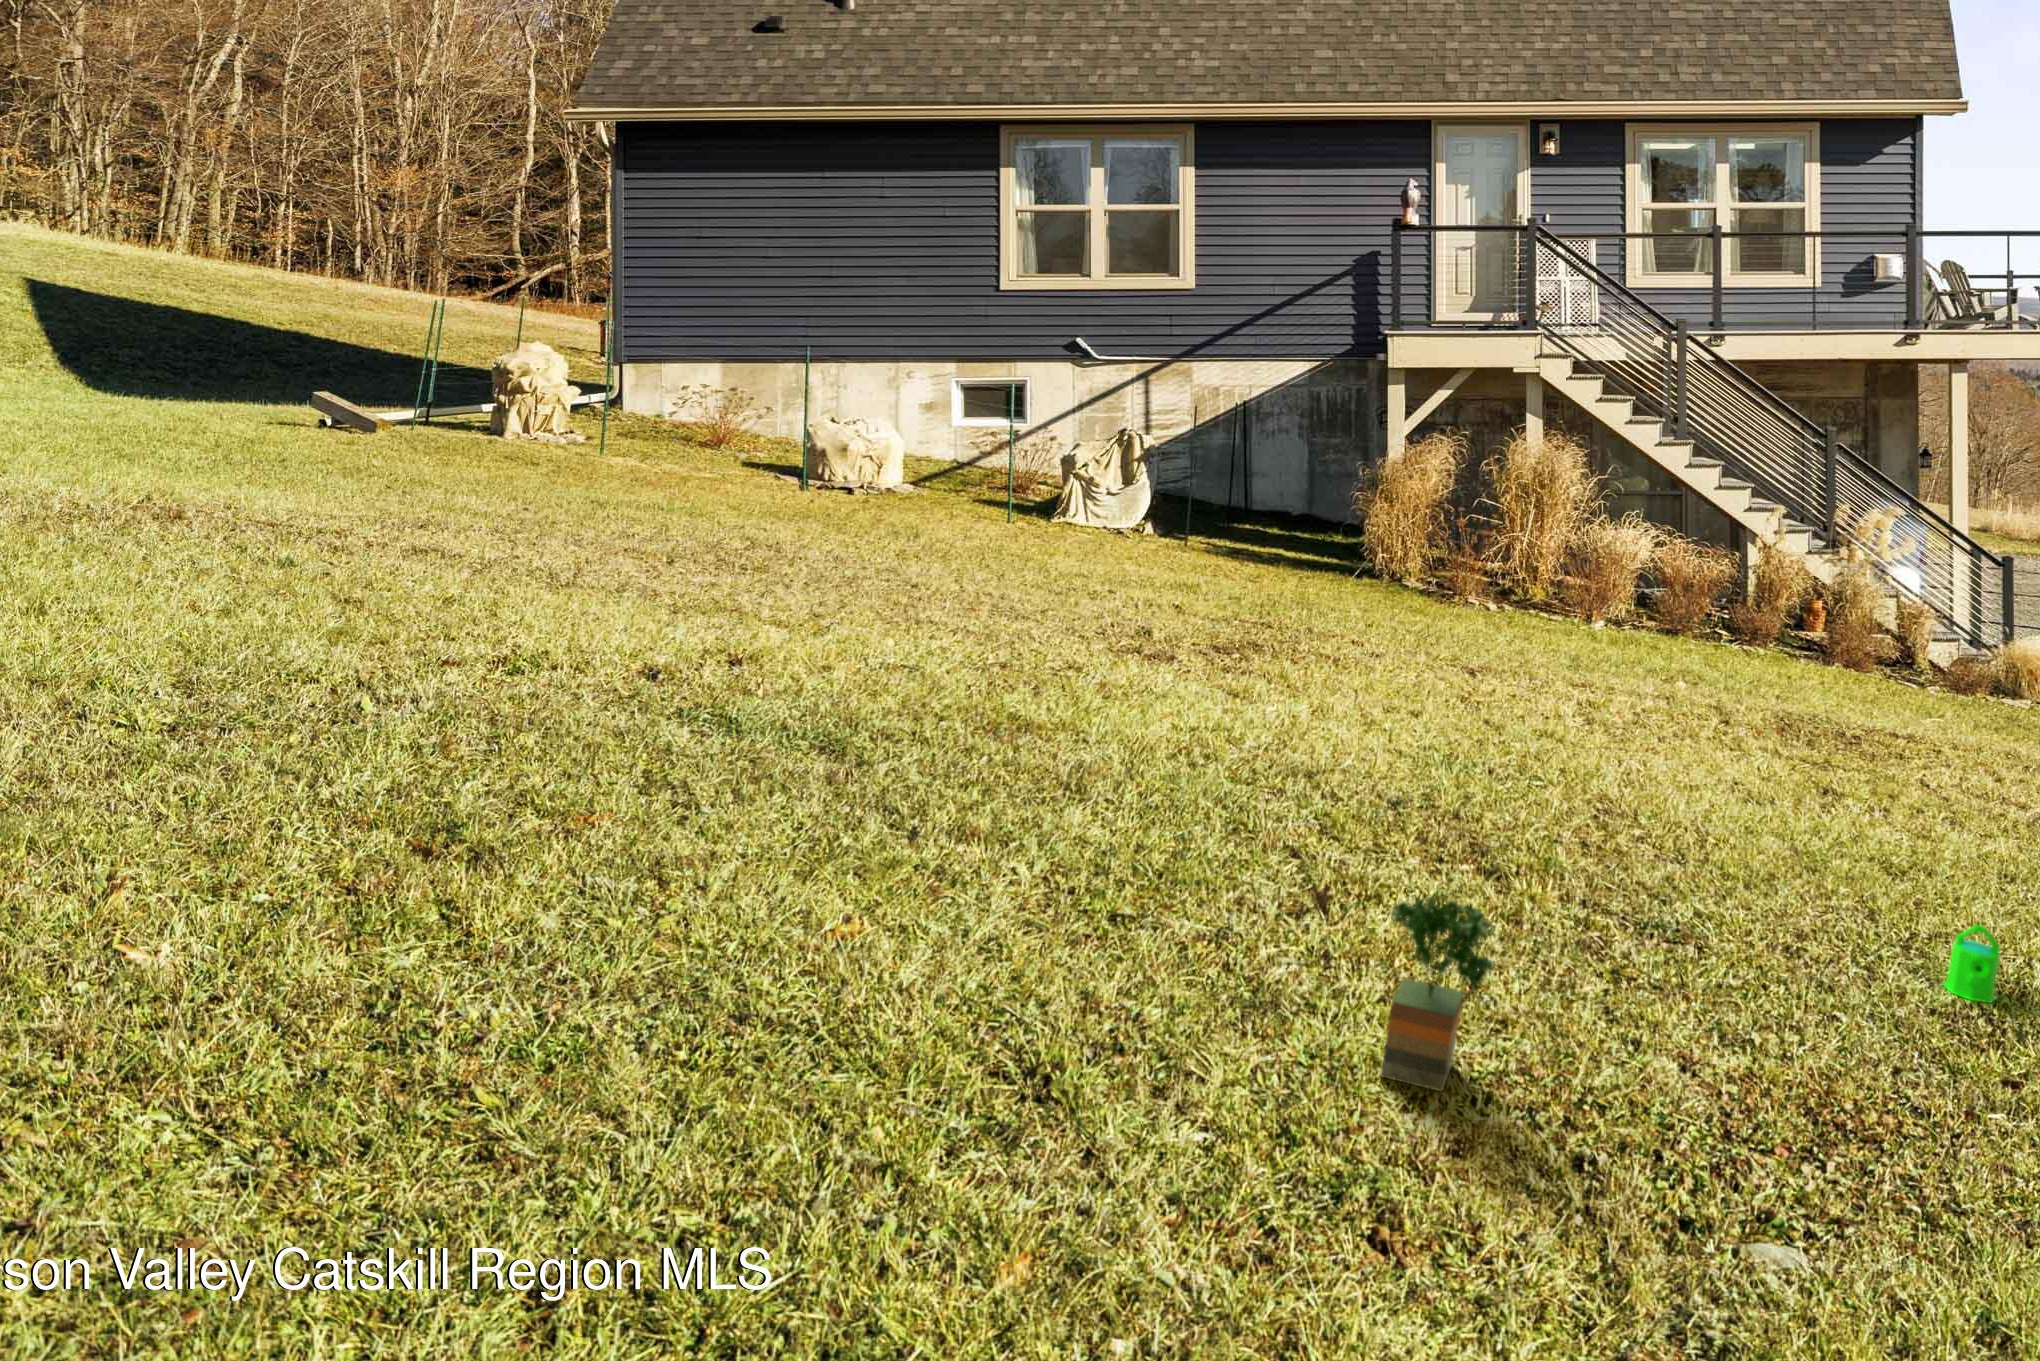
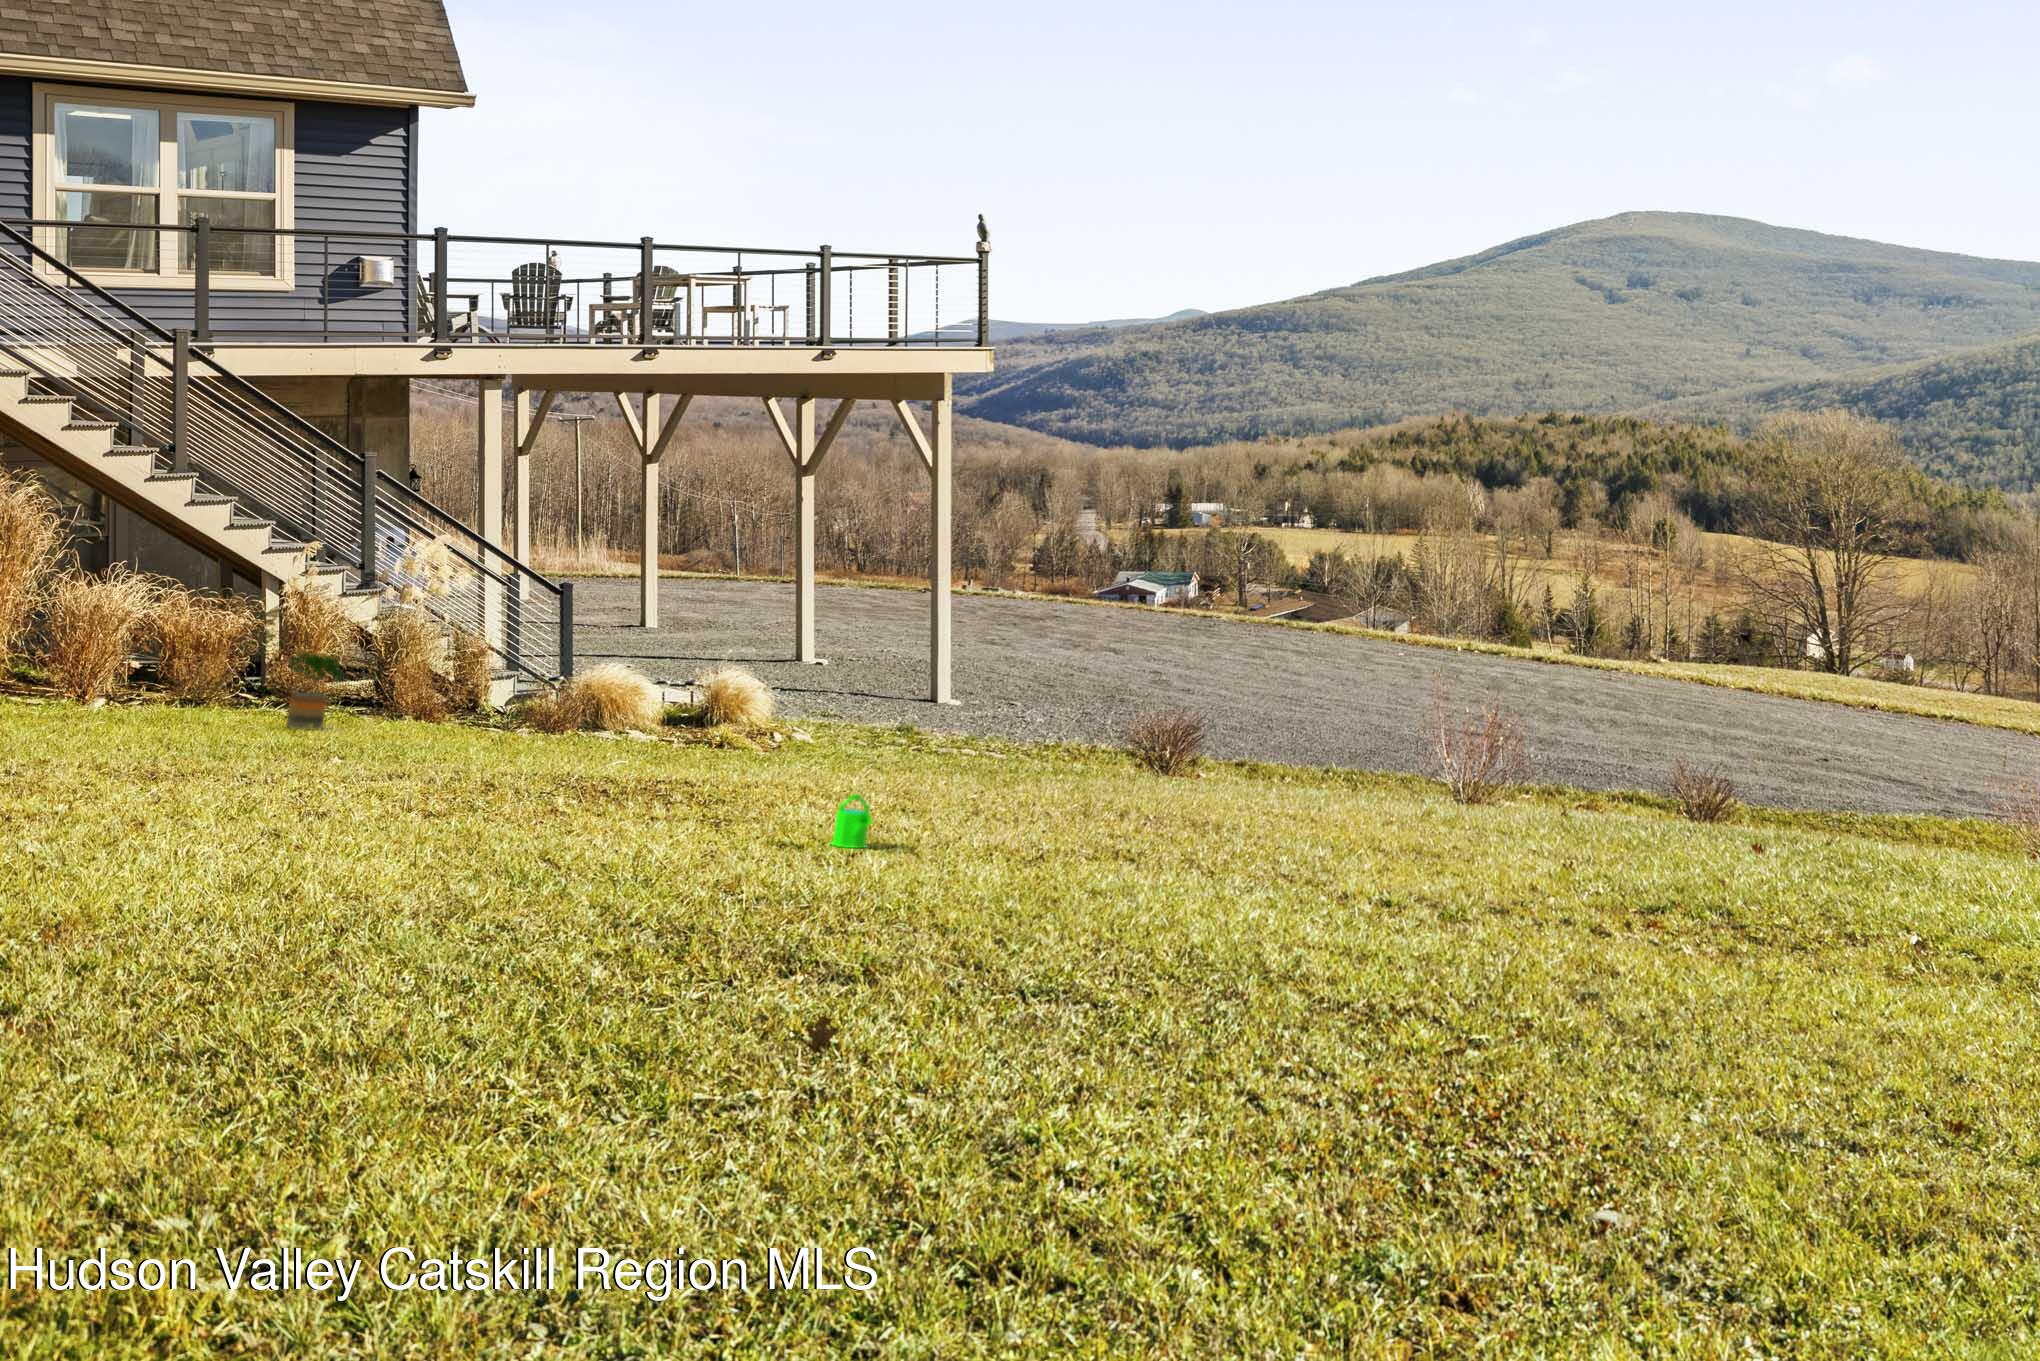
potted tree: present [1381,897,1495,1091] -> present [286,654,344,730]

